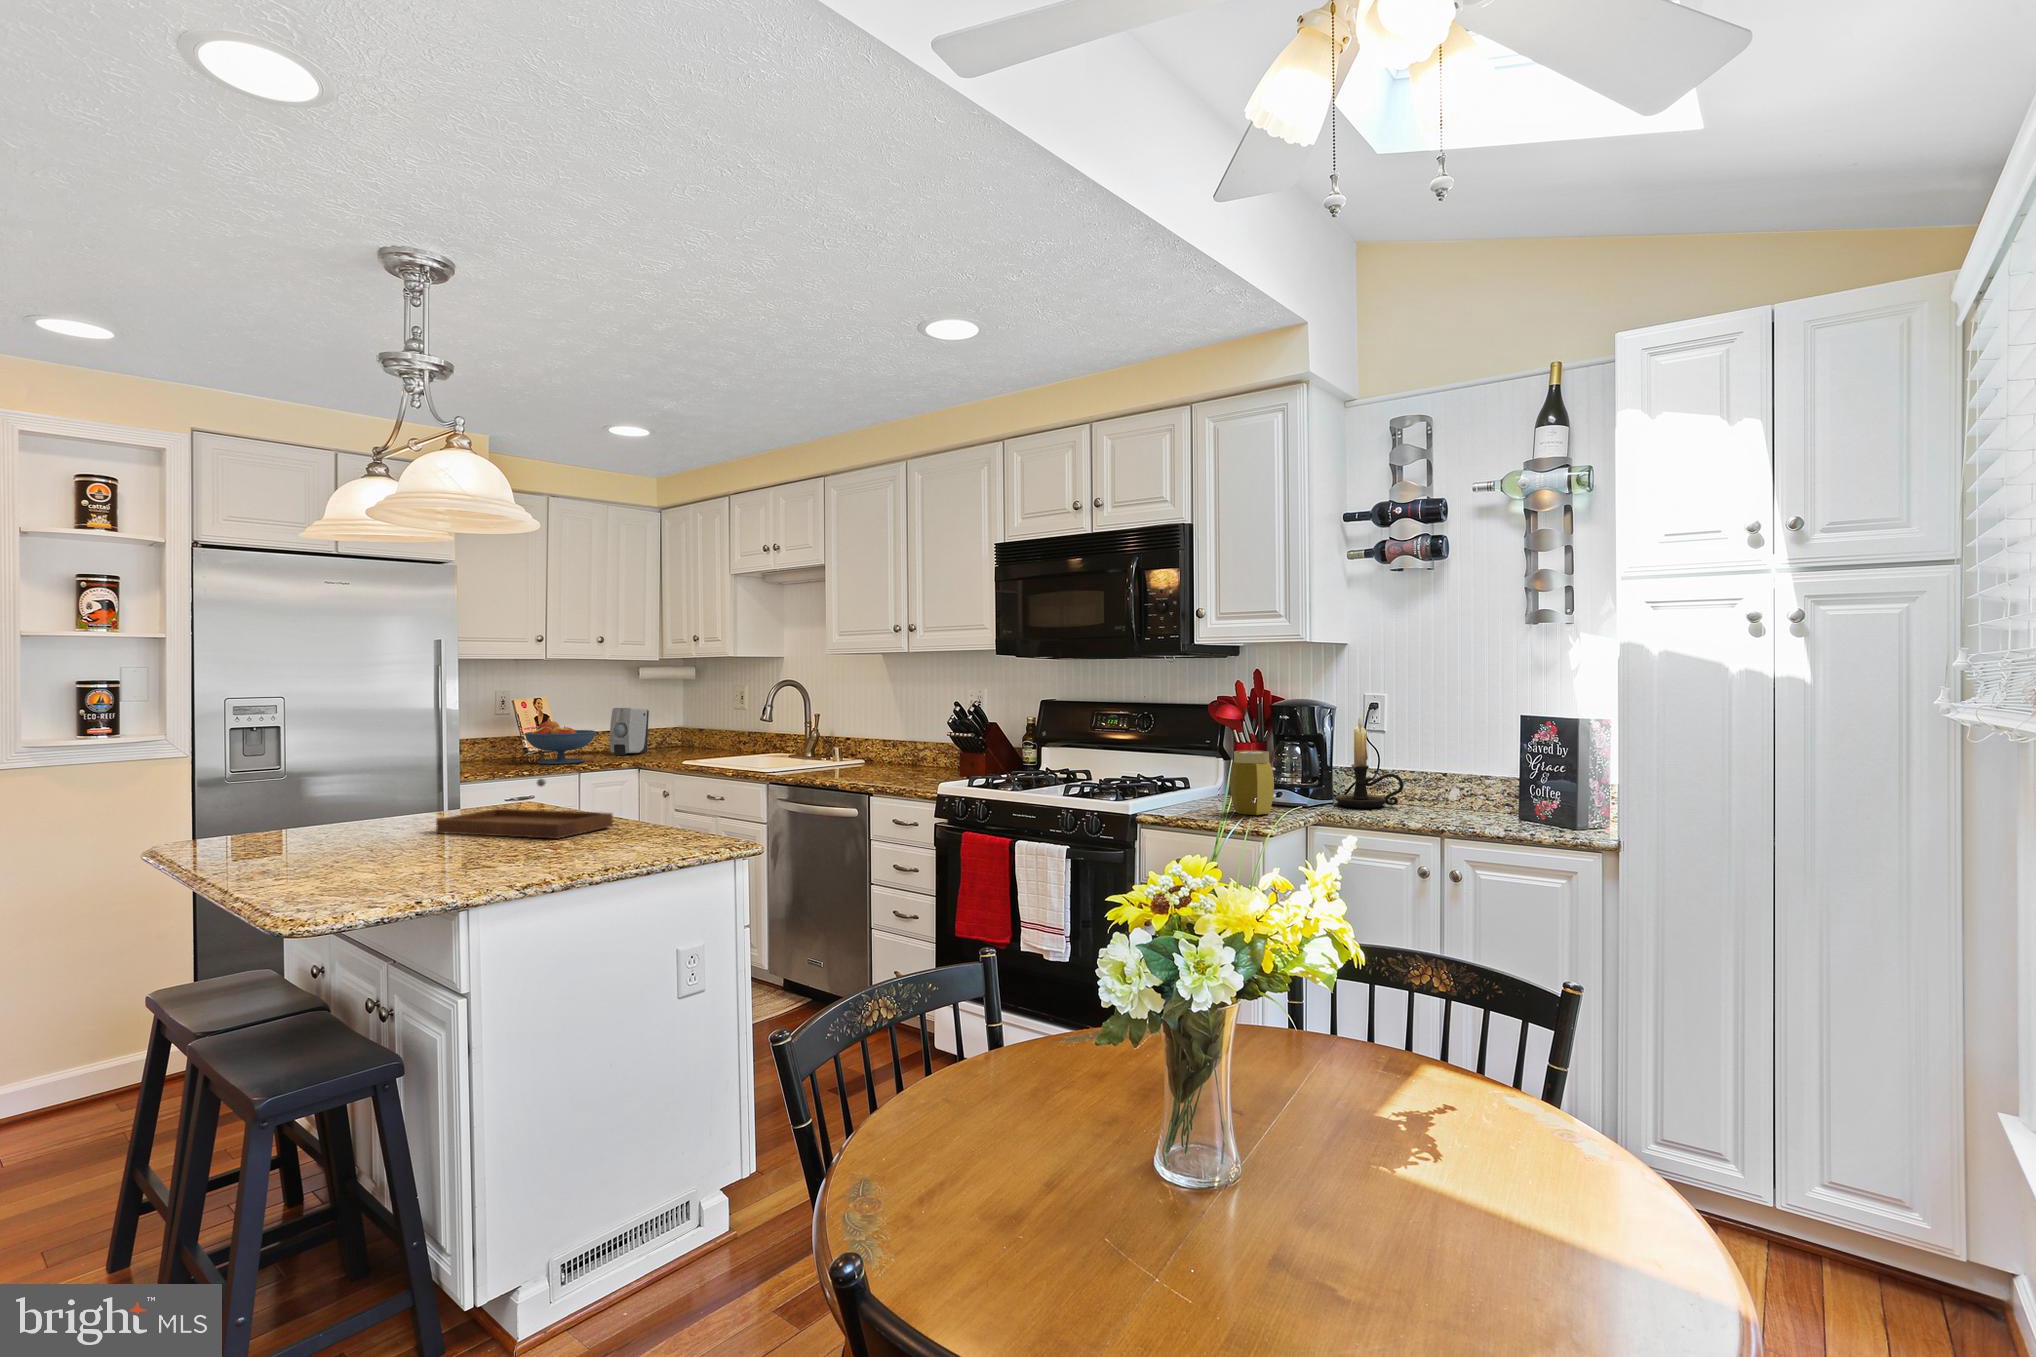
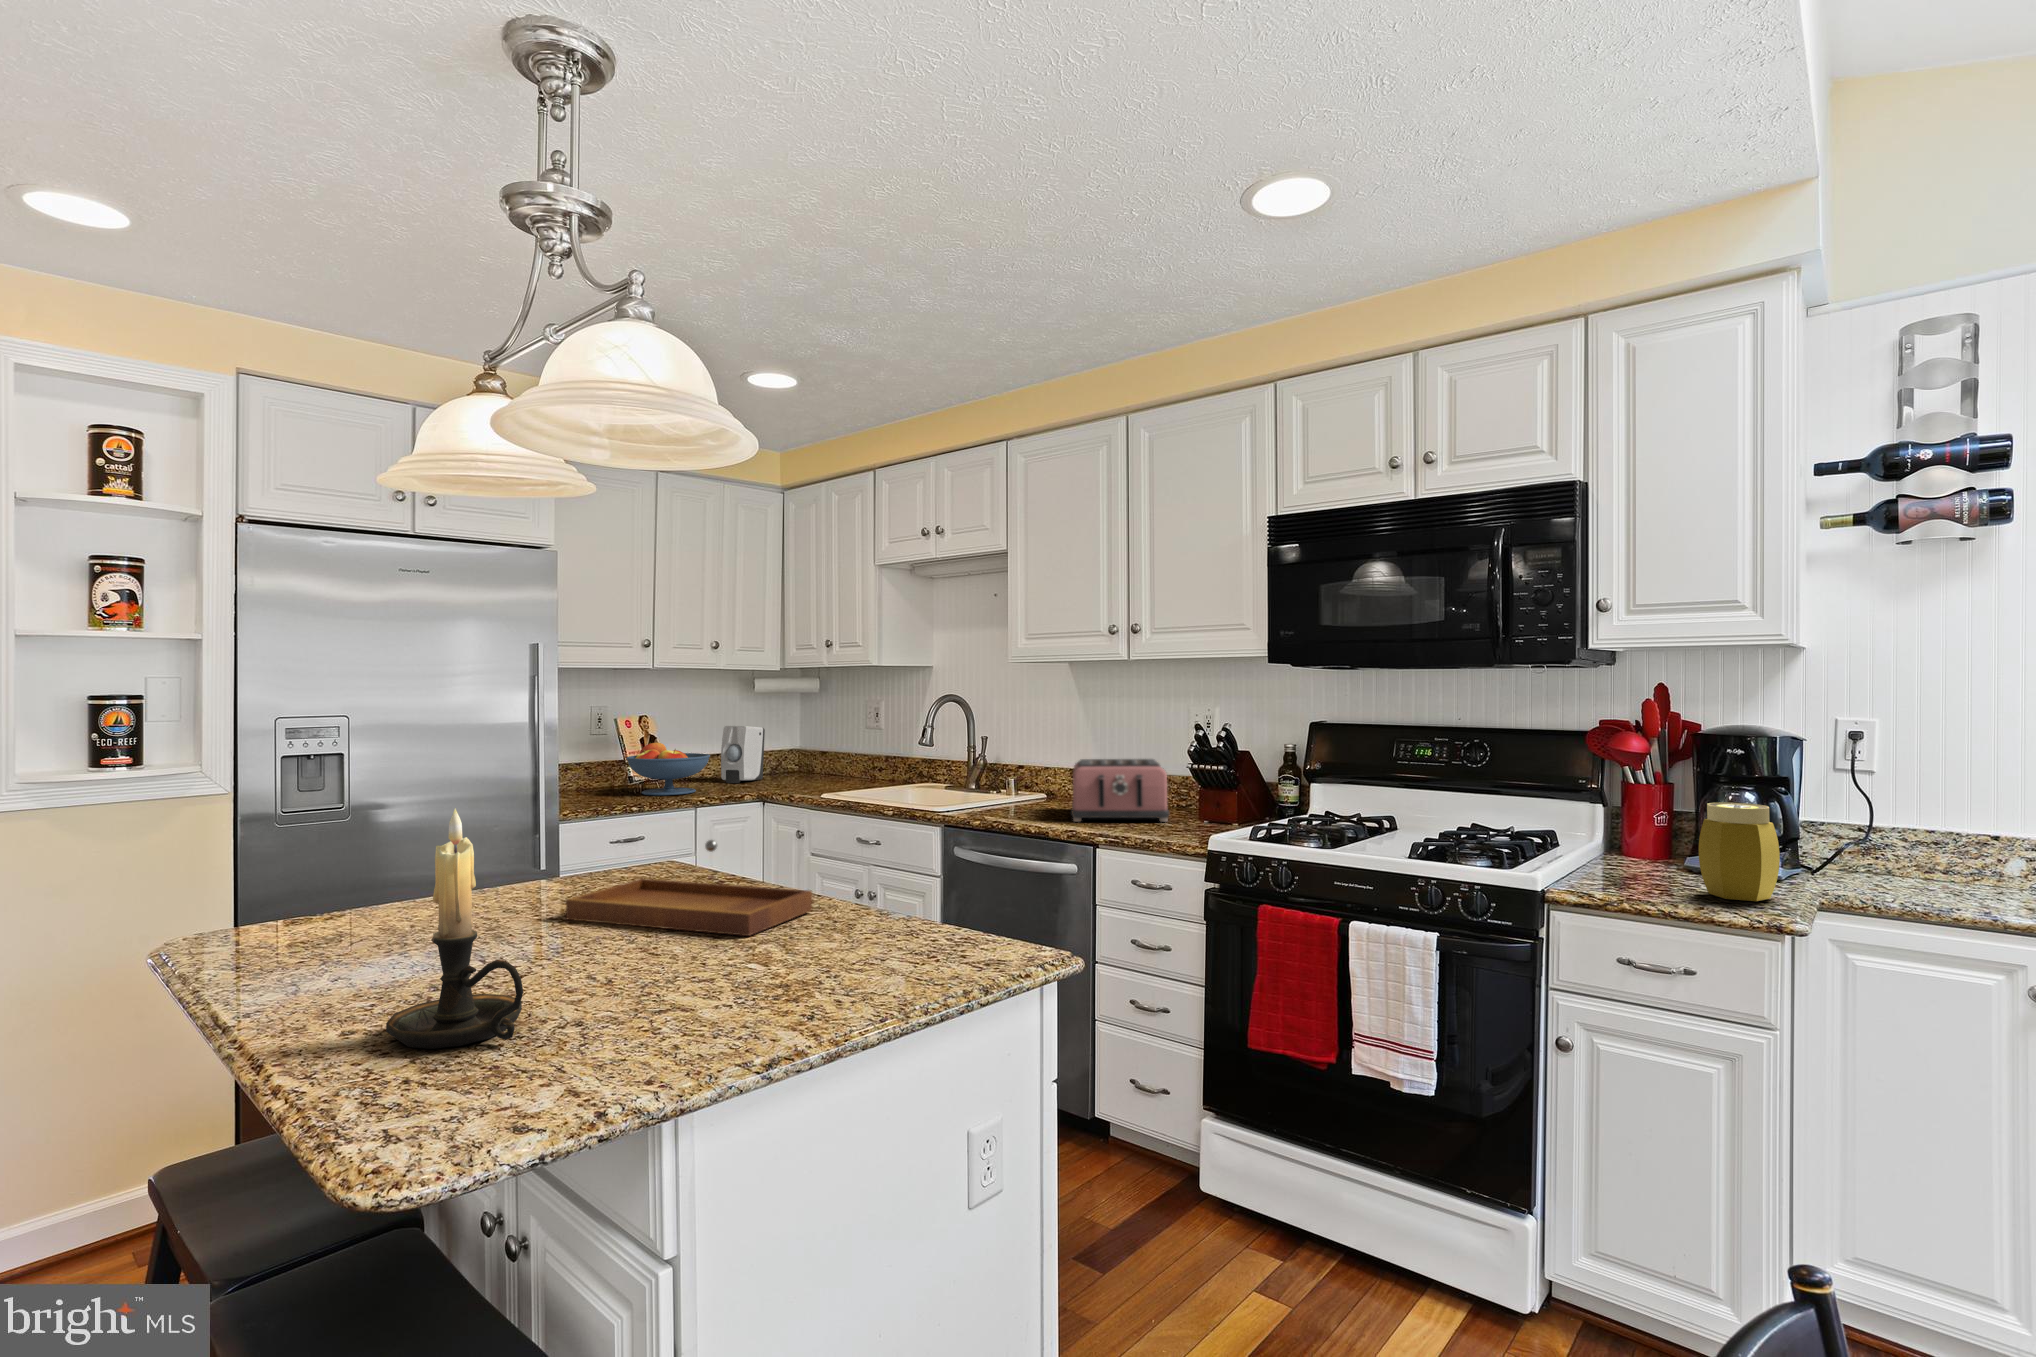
candle holder: present [1335,715,1404,808] -> present [386,808,523,1049]
toaster: none [866,730,947,778] -> present [1072,759,1169,822]

